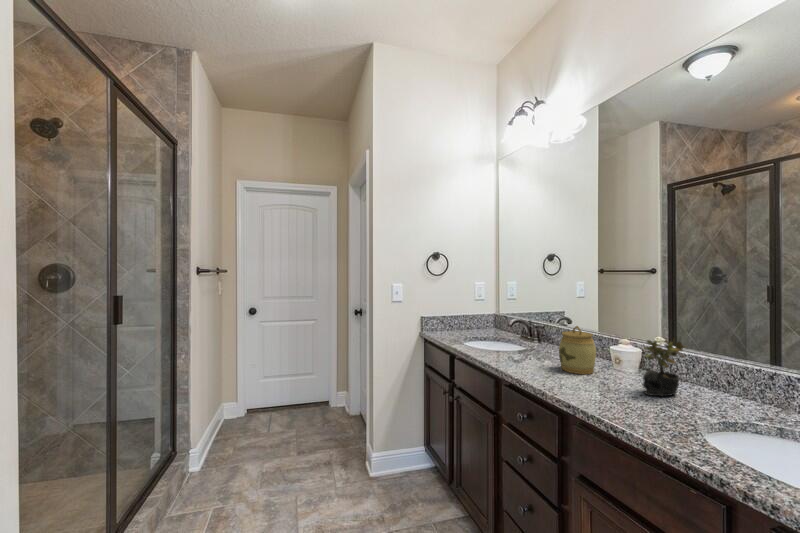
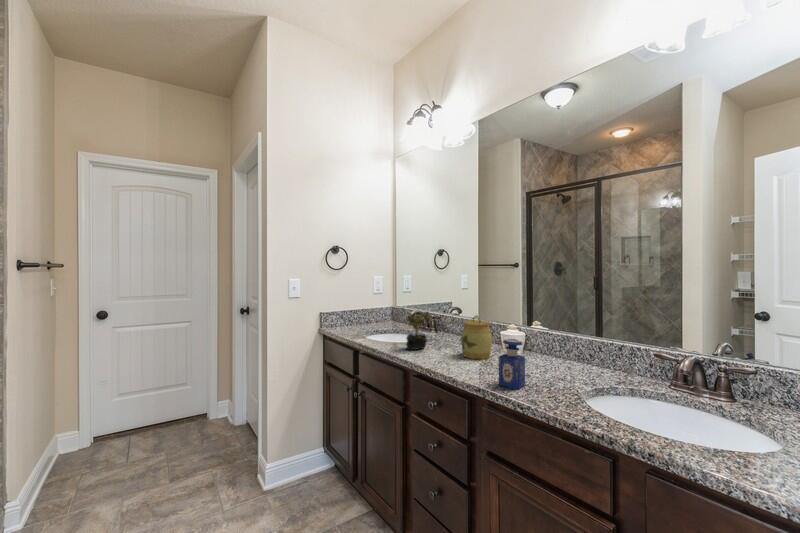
succulent plant: present [643,340,686,396] -> present [406,313,430,350]
perfume bottle: none [593,353,626,410] -> present [499,339,525,389]

